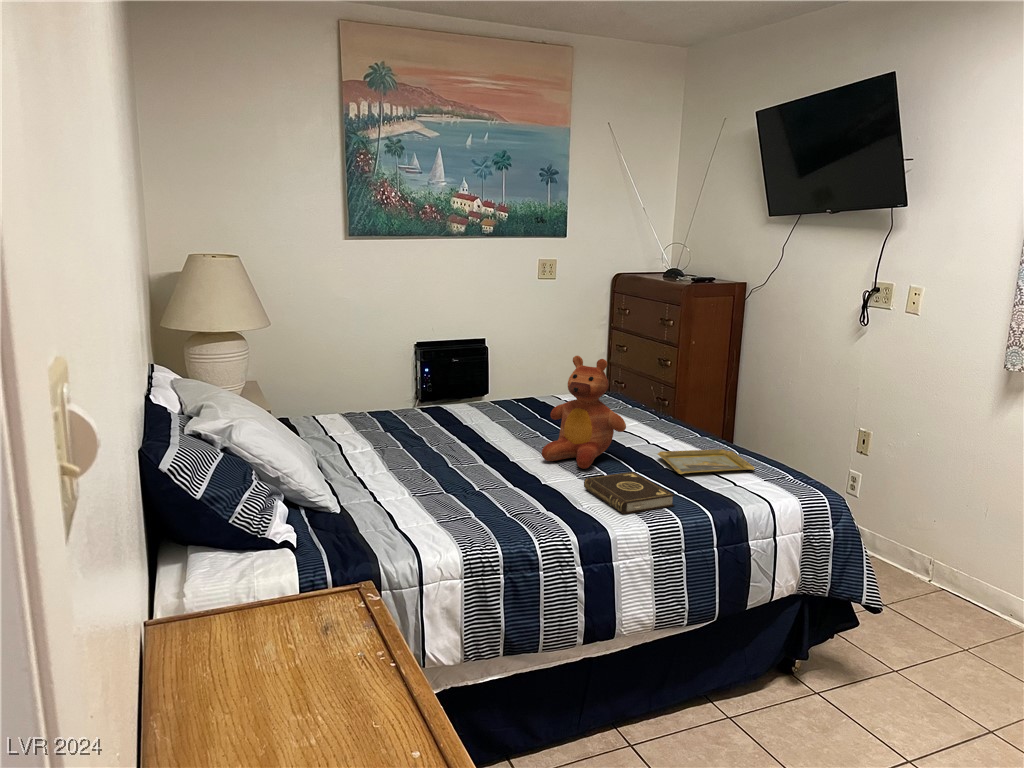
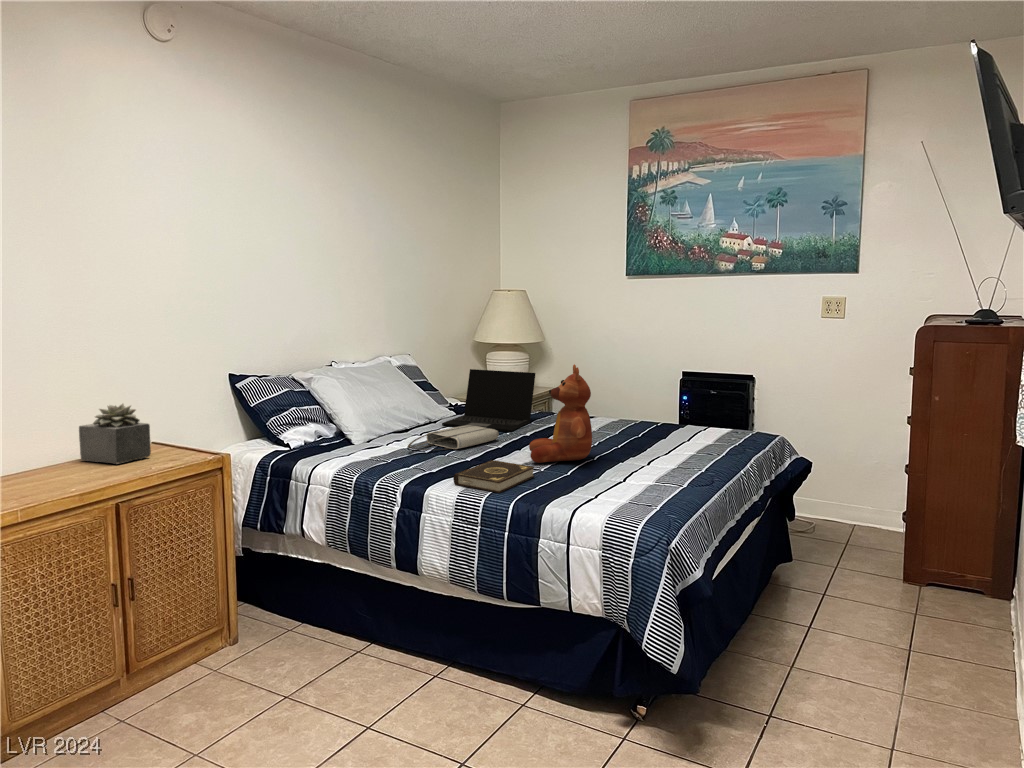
laptop: none [312,369,436,461] -> present [442,369,535,432]
tote bag: none [414,447,482,497] -> present [408,425,499,450]
tray: present [658,449,754,474] -> none [580,468,683,501]
succulent plant: none [257,564,389,715] -> present [79,404,151,464]

